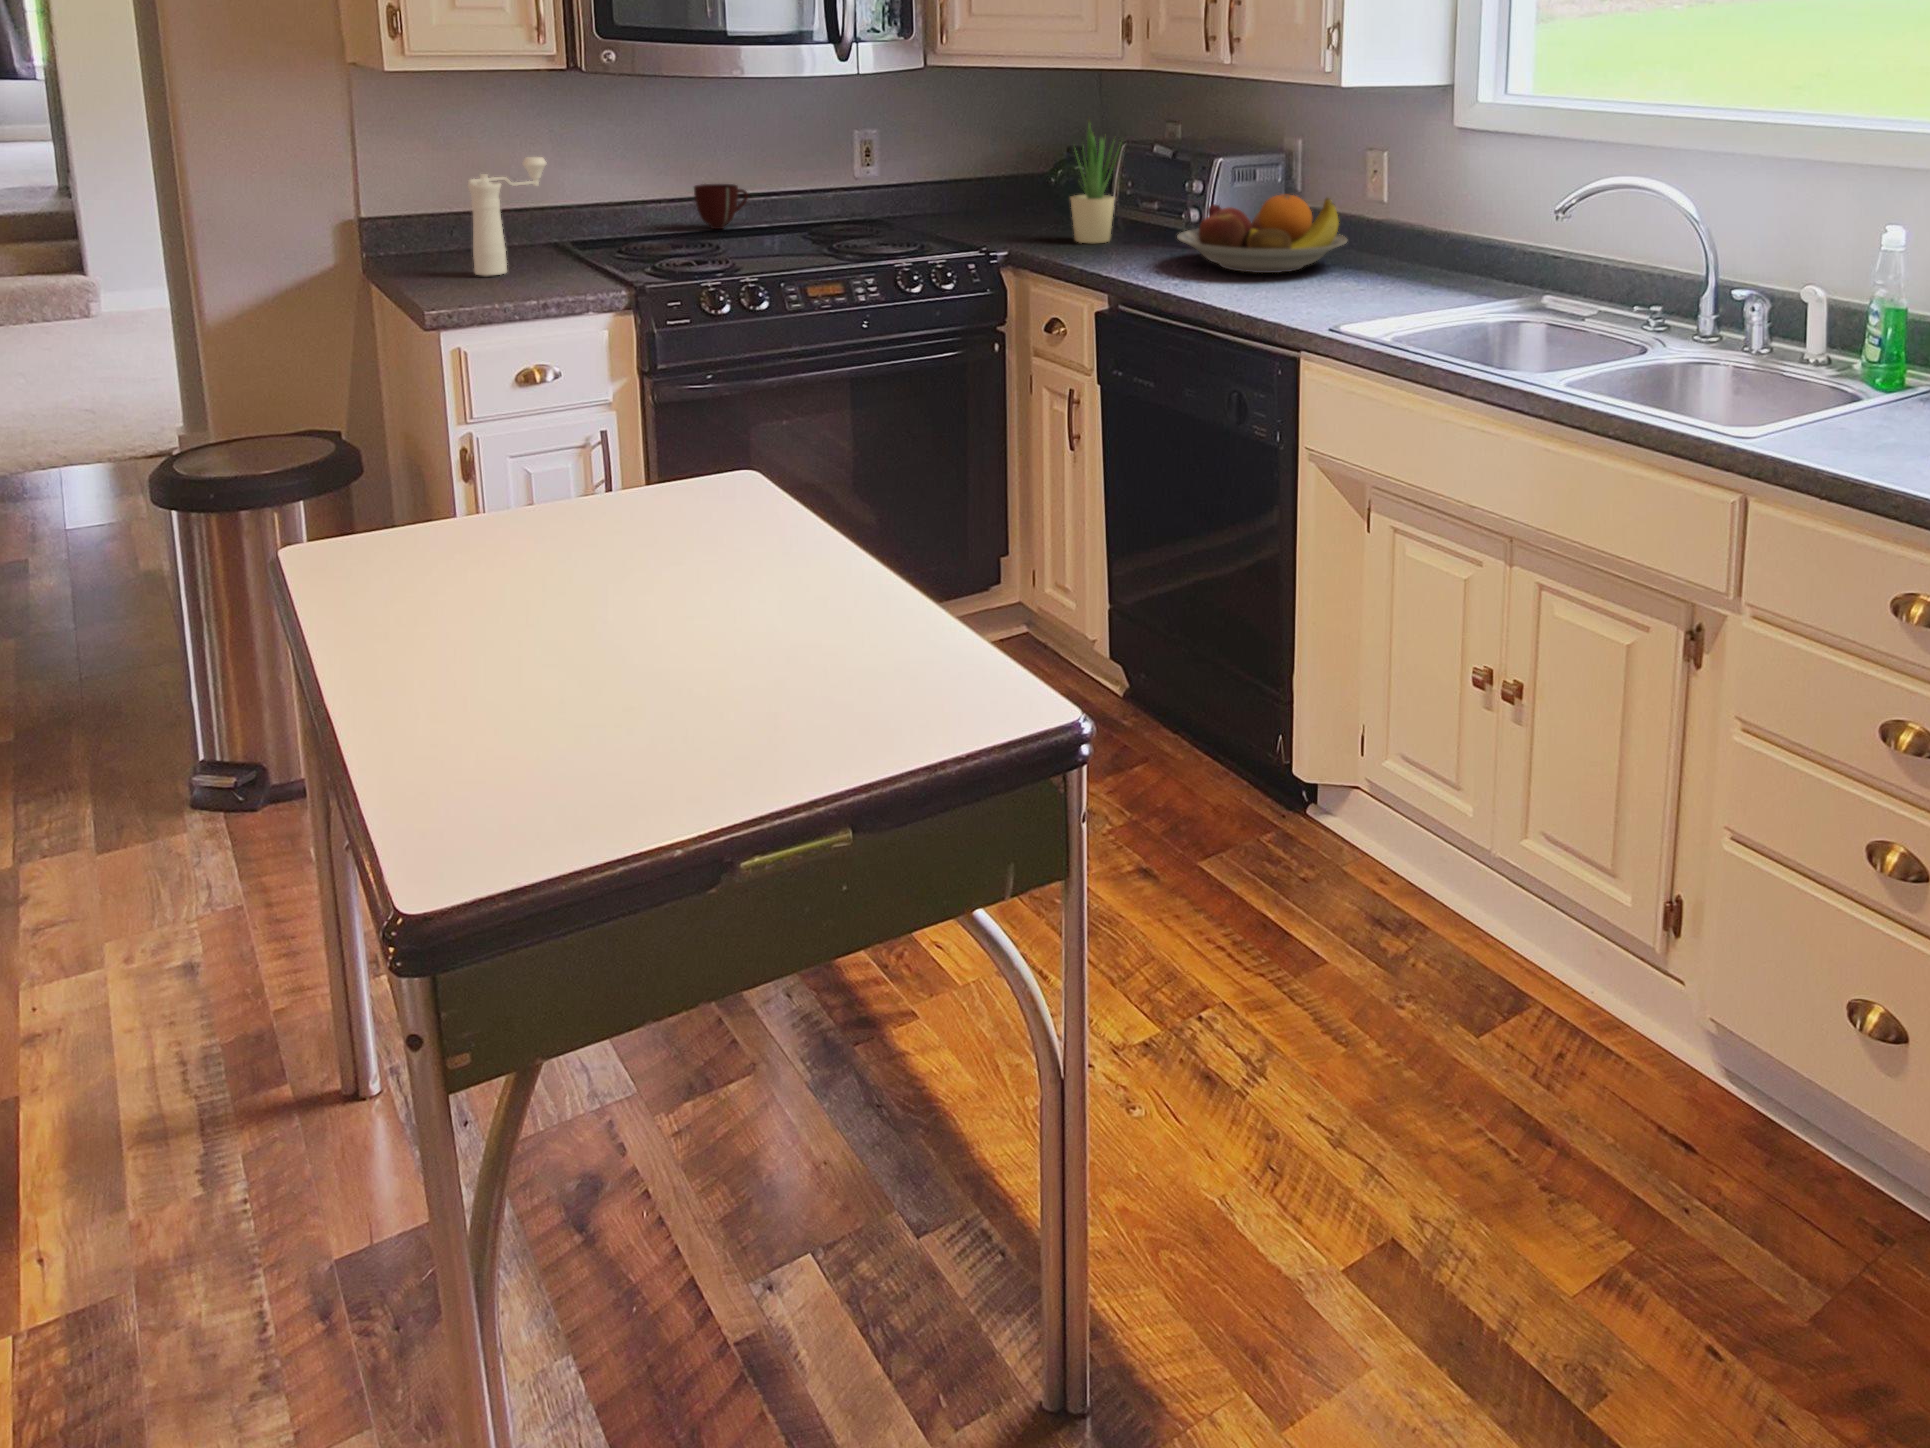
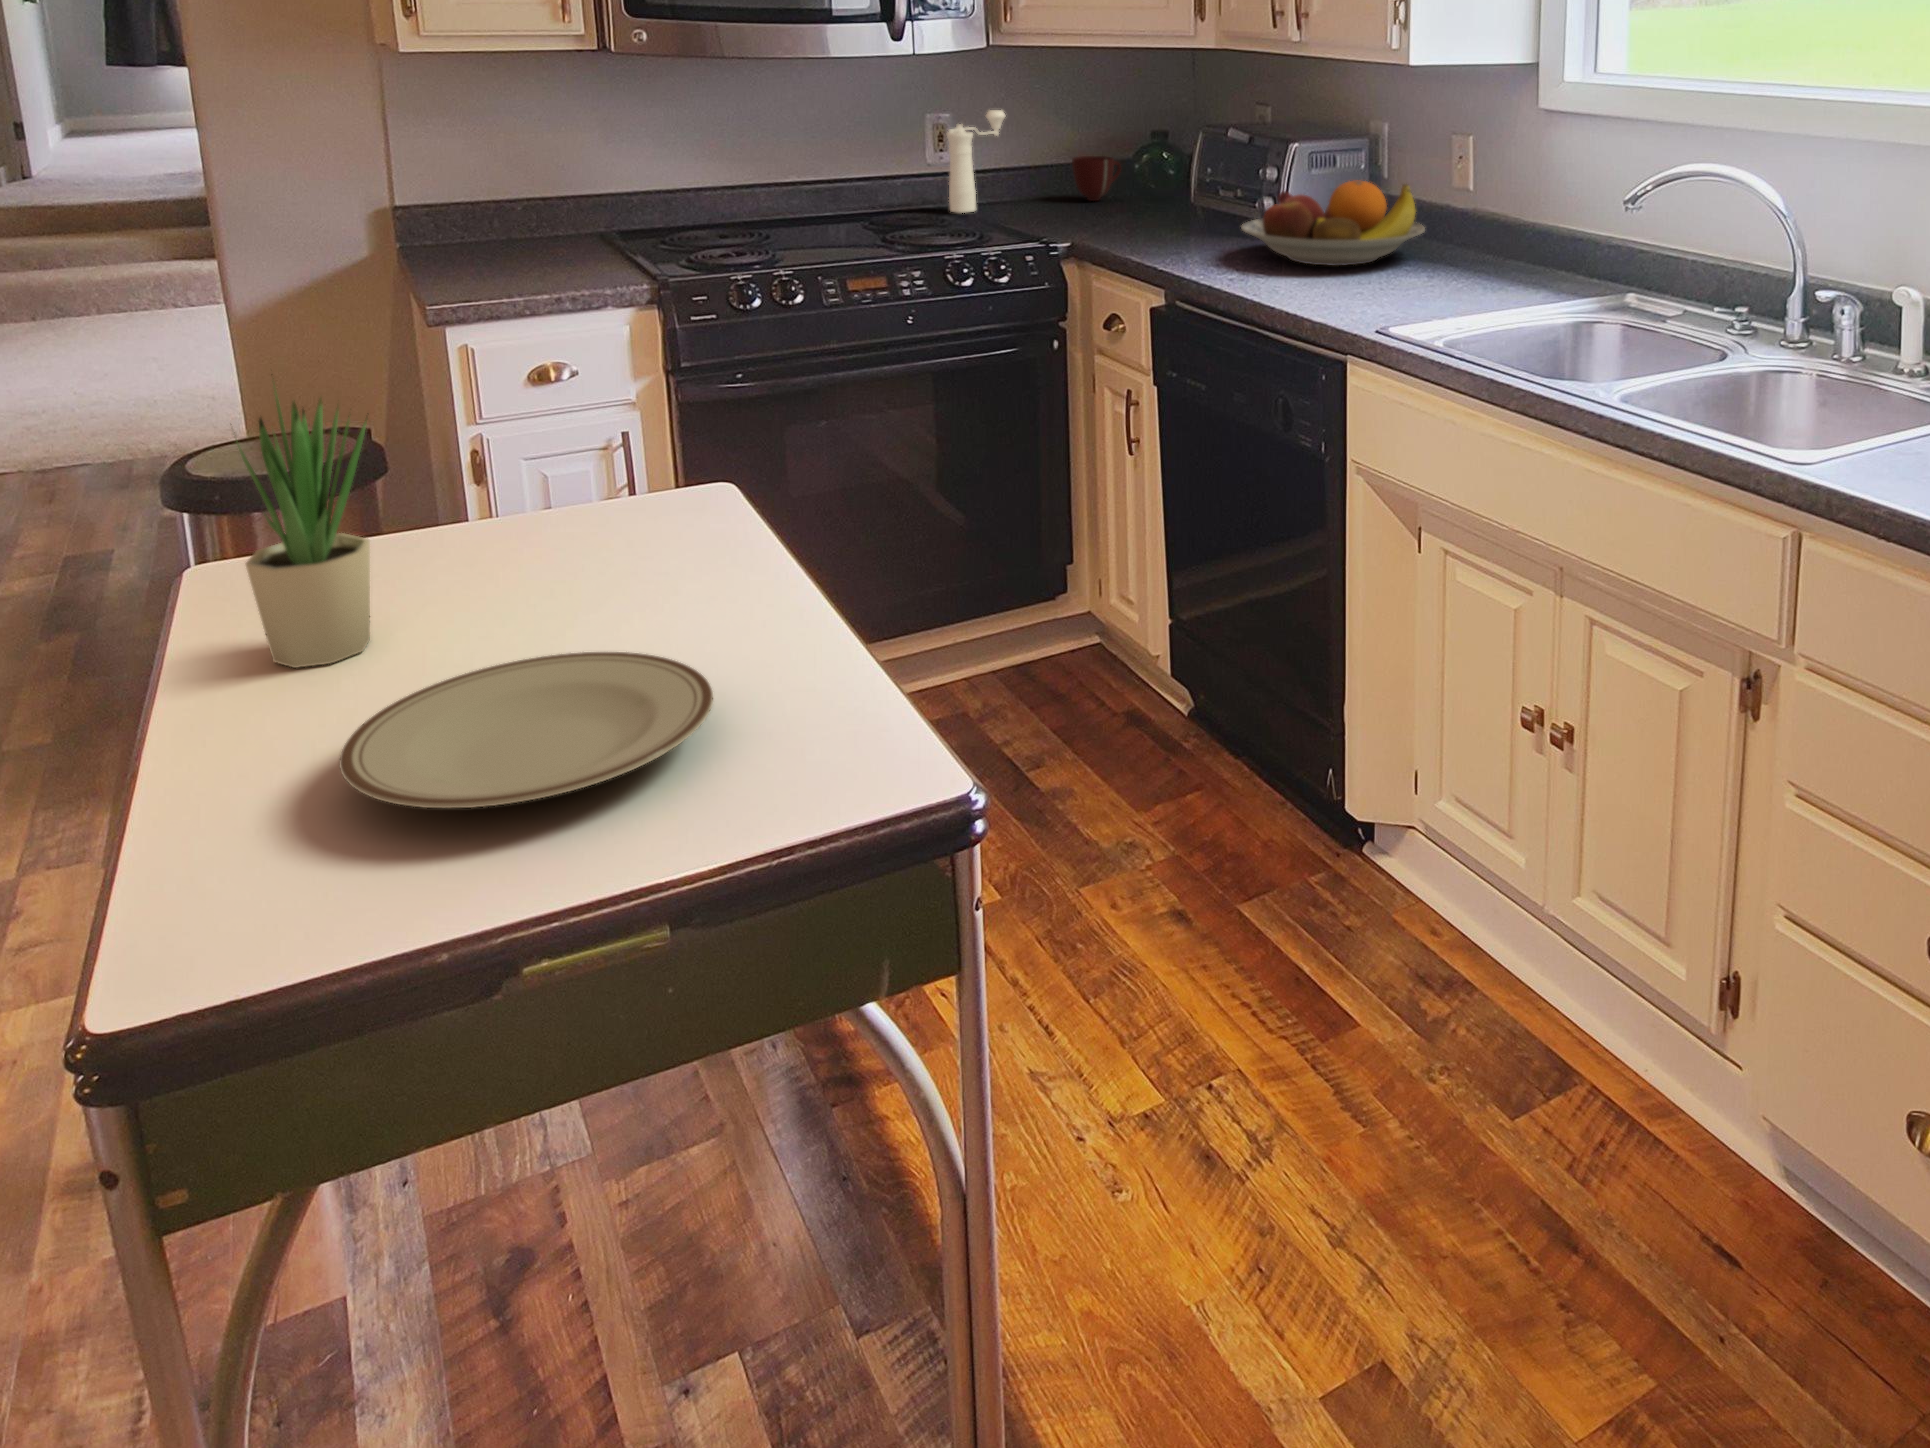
potted plant: present [1071,122,1118,243] -> present [239,374,370,668]
pepper mill: present [468,157,546,276] -> present [947,110,1005,213]
mug: present [694,184,748,229] -> present [1072,156,1121,201]
plate: none [553,602,860,723] -> present [340,652,713,808]

